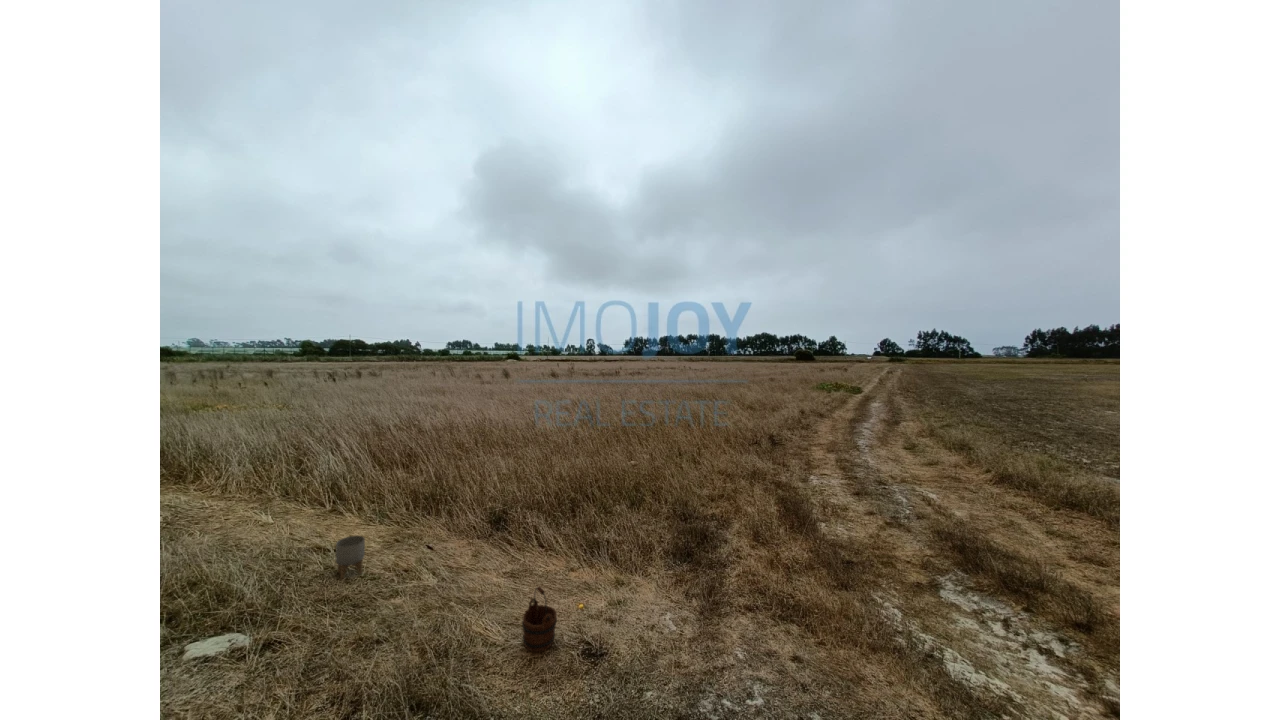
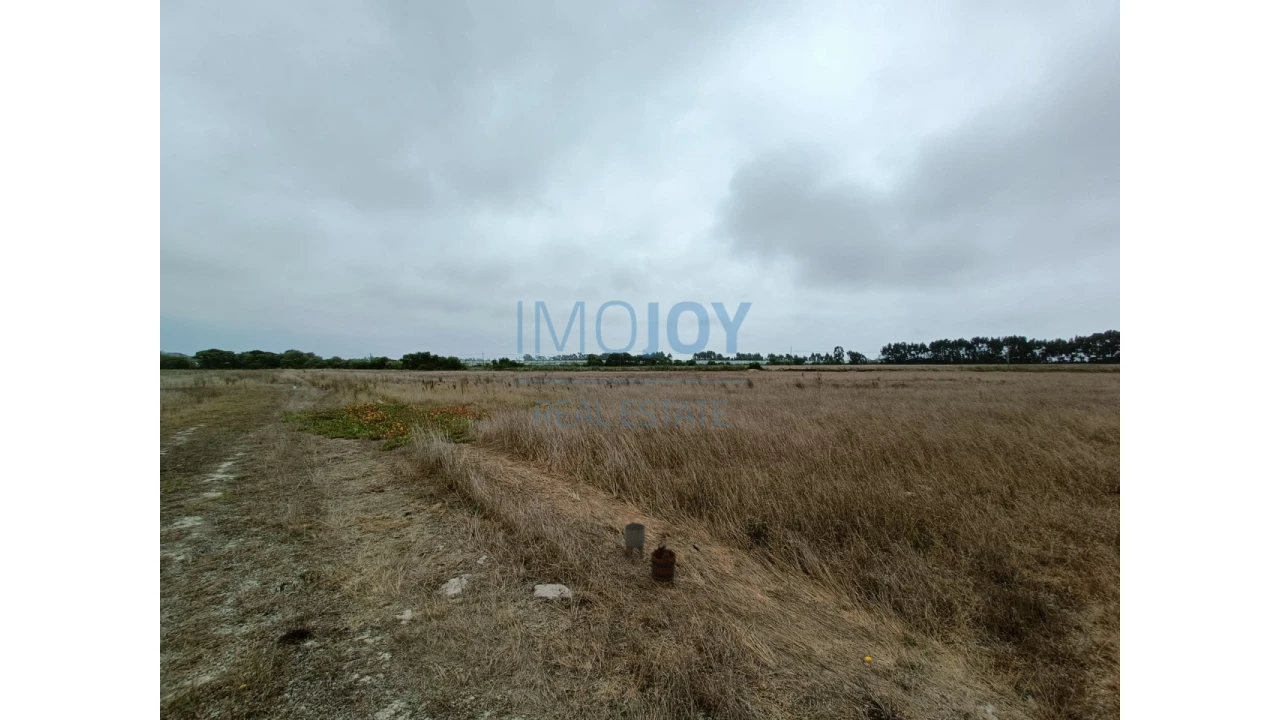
wooden bucket: present [522,587,557,652] -> present [651,533,676,581]

